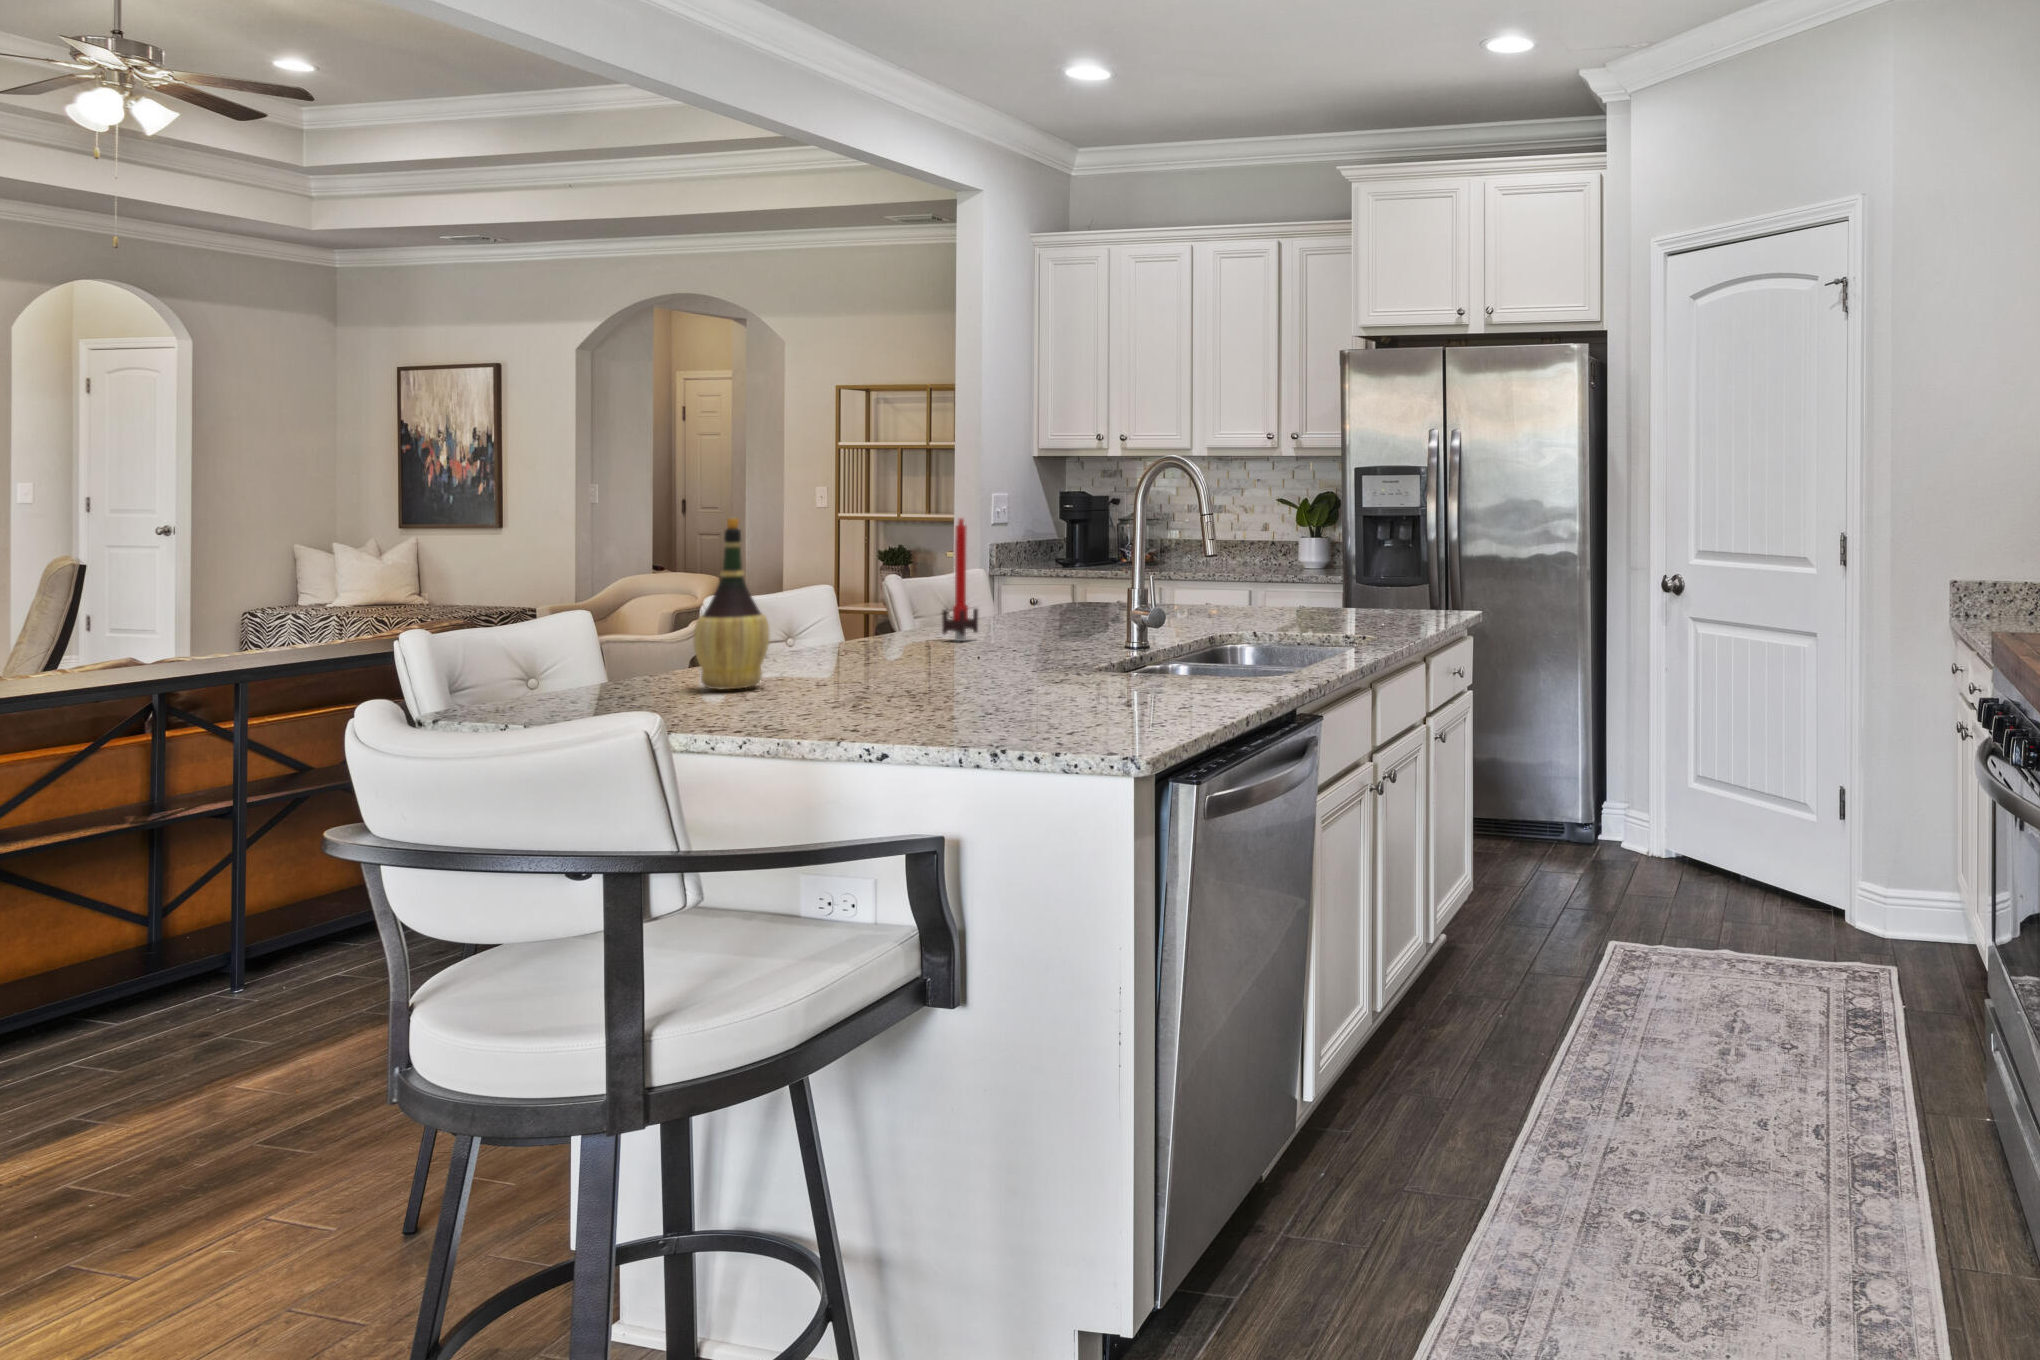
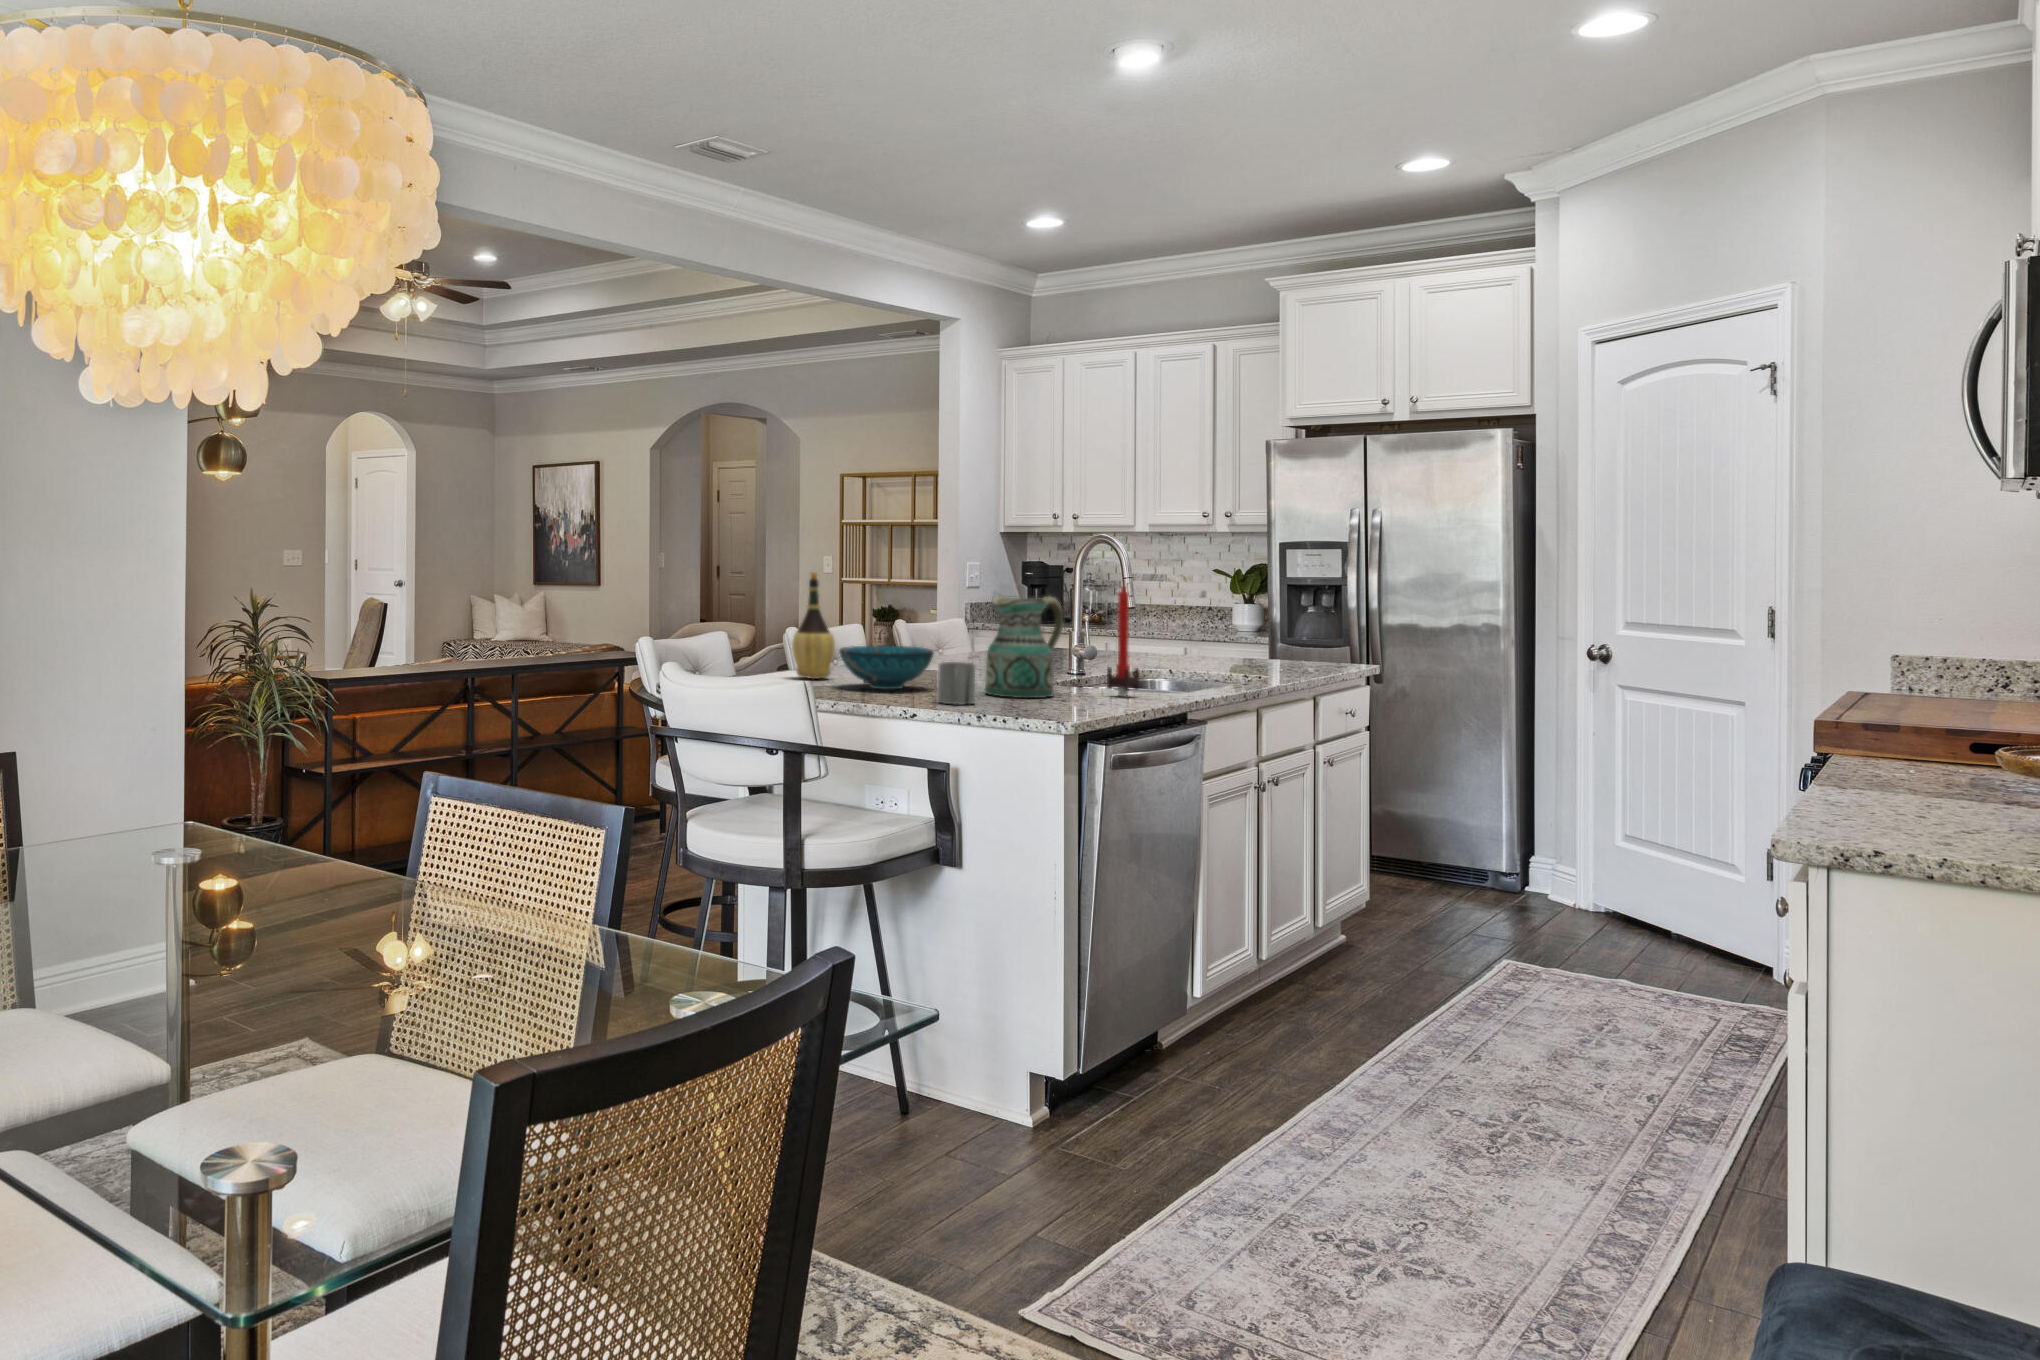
candle: present [942,519,978,641] -> present [1107,586,1139,697]
ceramic pitcher: none [1008,547,1125,706] -> present [985,596,1063,698]
decorative bowl: none [768,631,929,705] -> present [839,646,934,689]
mug: none [930,661,990,733] -> present [938,662,975,705]

